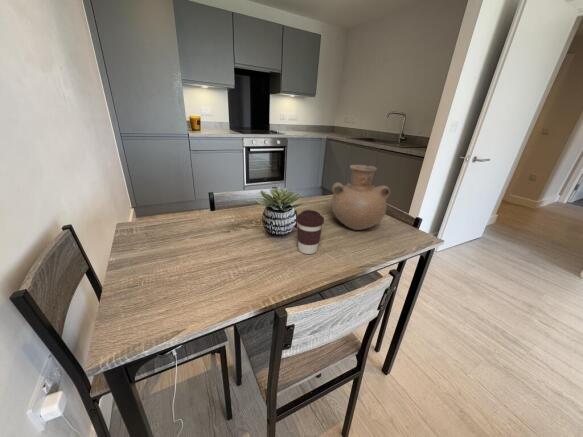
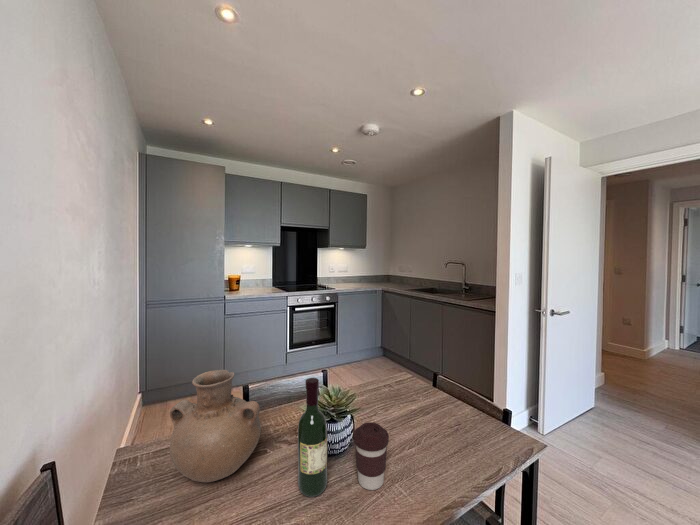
vase: present [331,165,390,230] -> present [170,370,261,482]
wine bottle: none [253,169,276,255] -> present [298,378,327,497]

